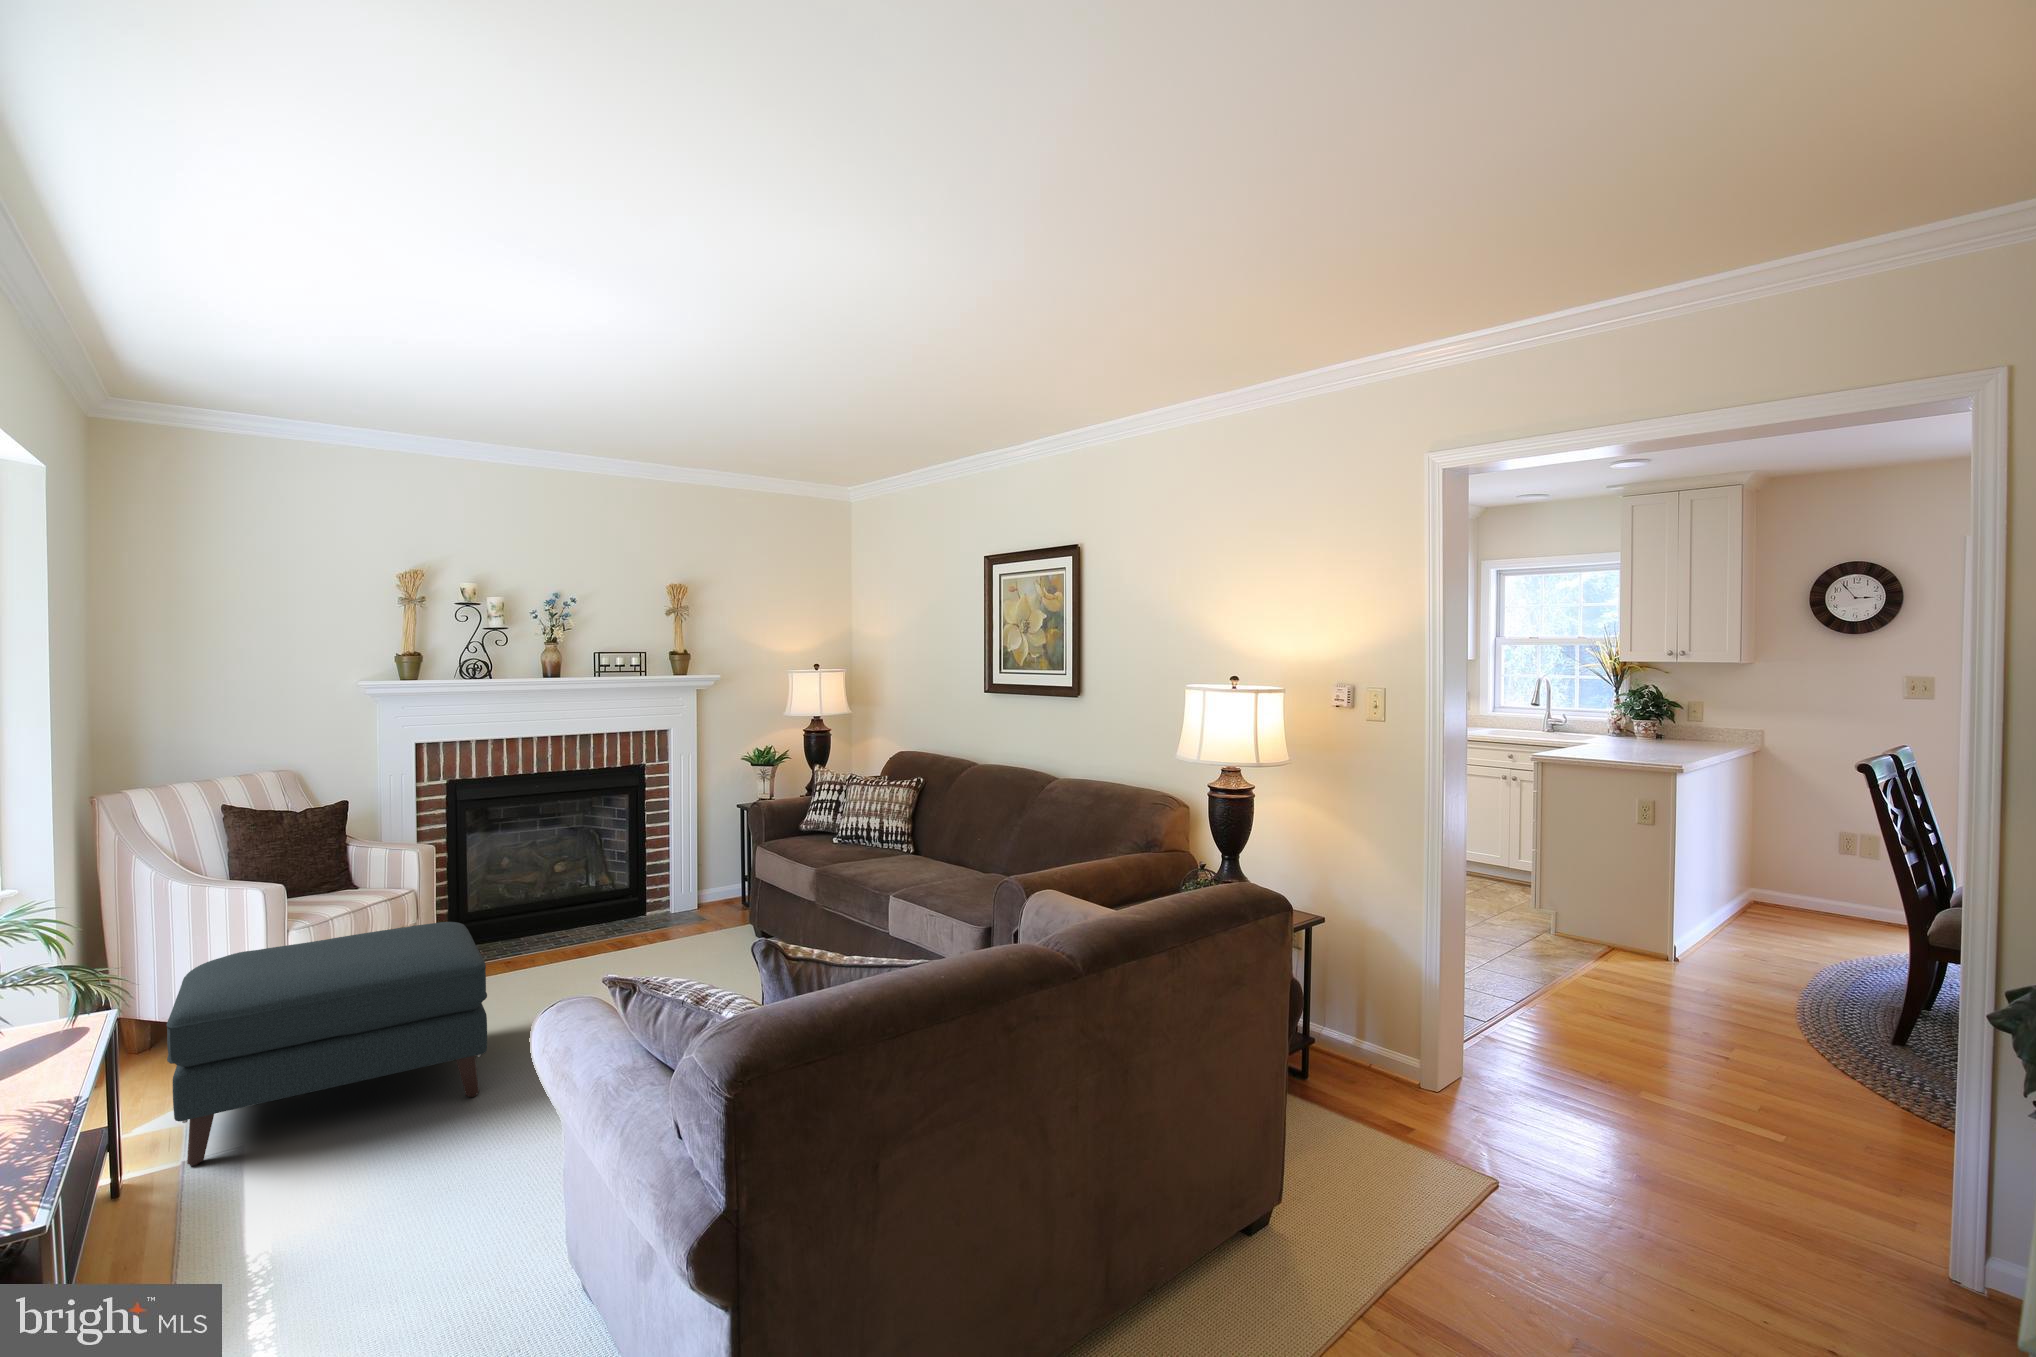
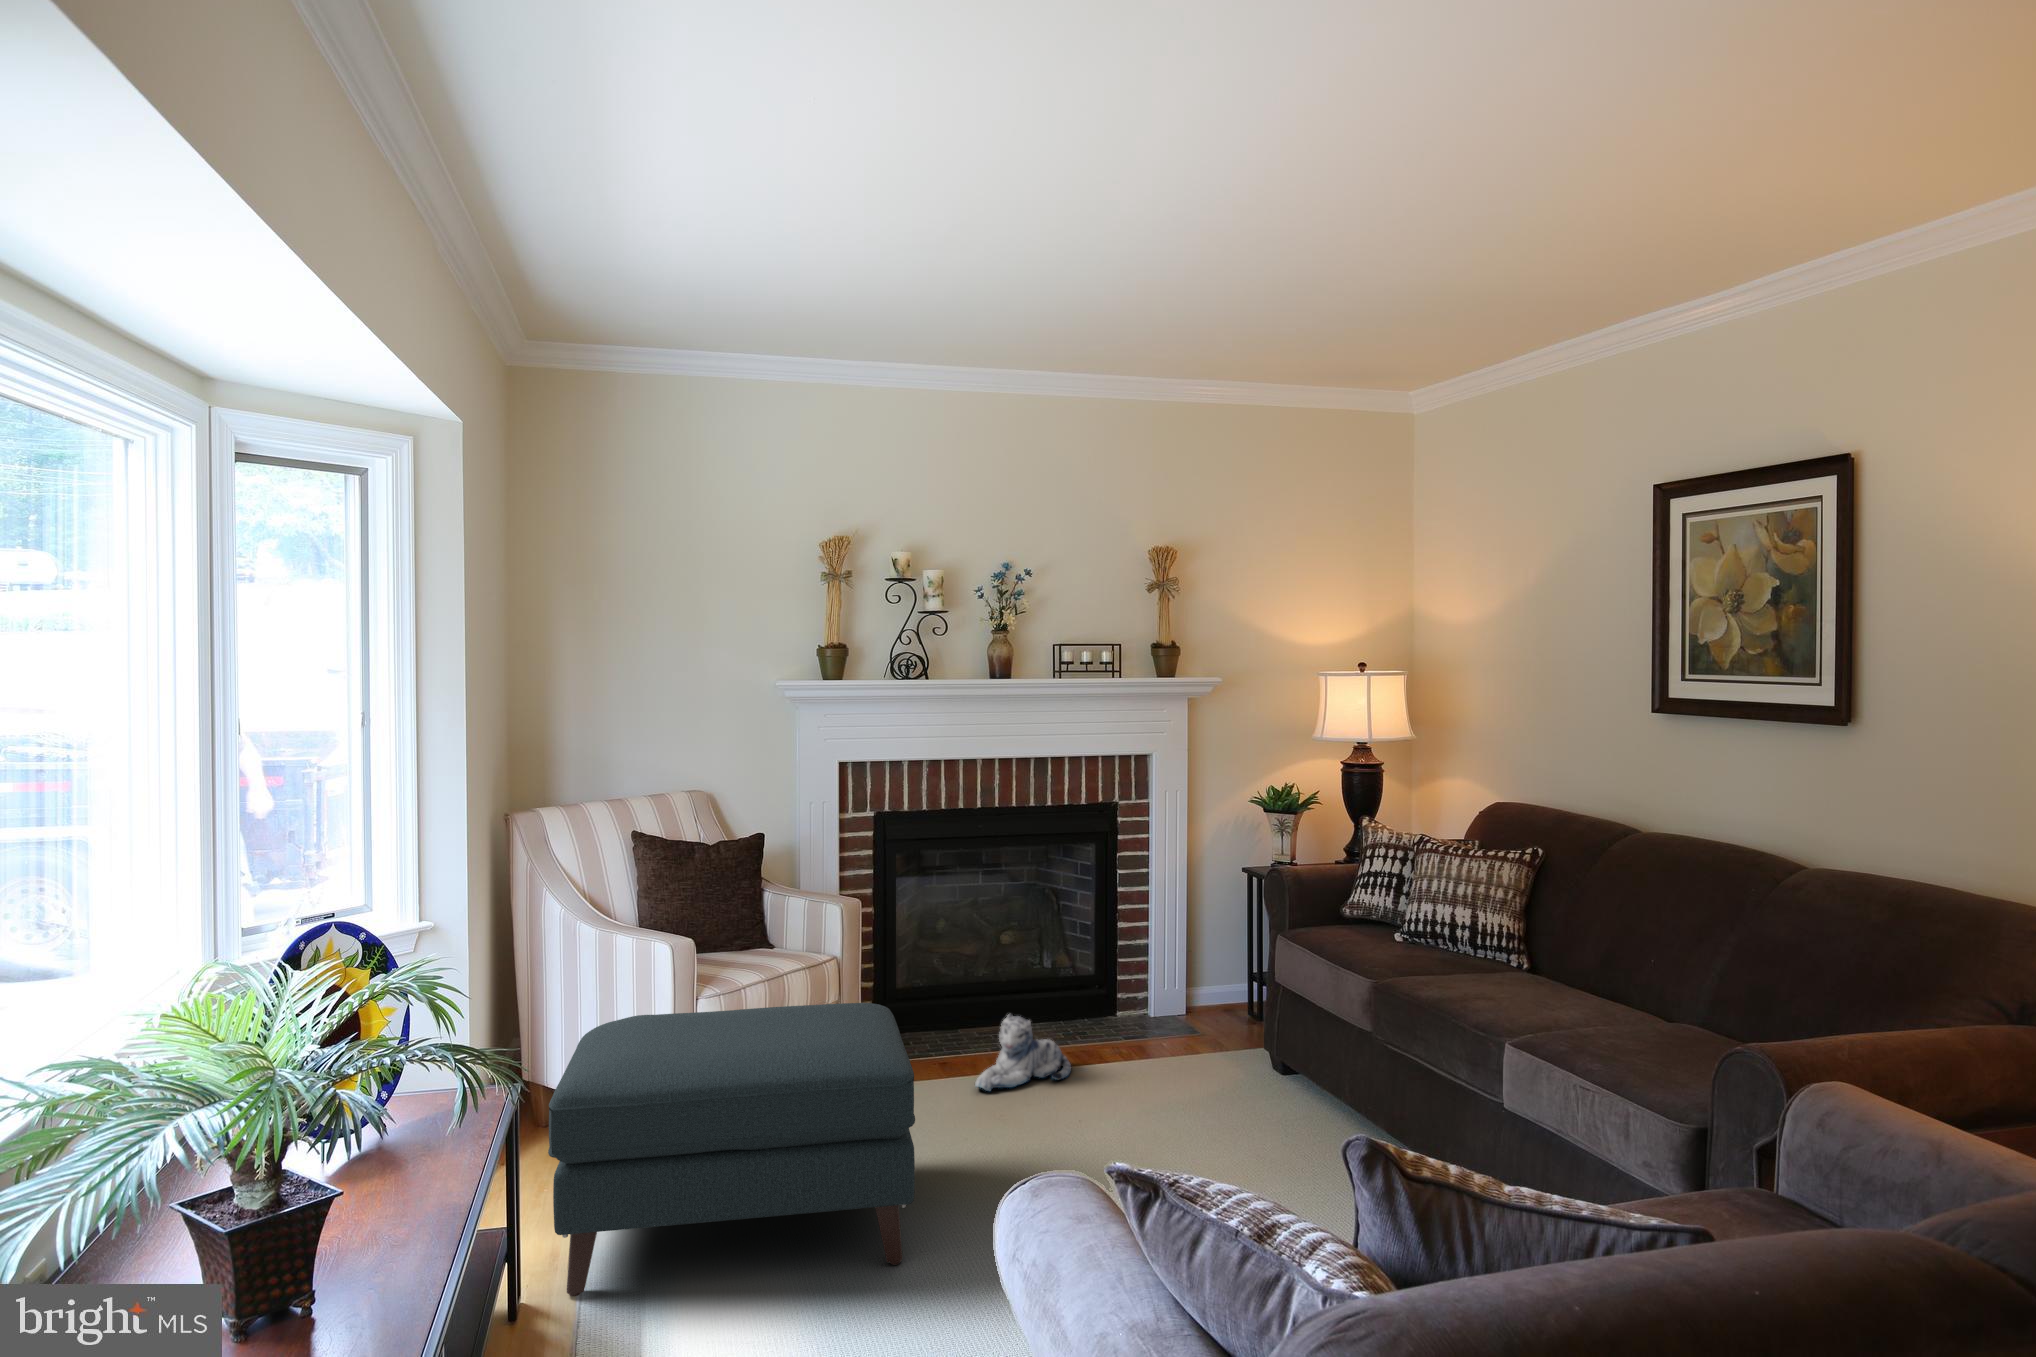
plush toy: none [534,920,611,977] -> present [975,1014,1071,1091]

